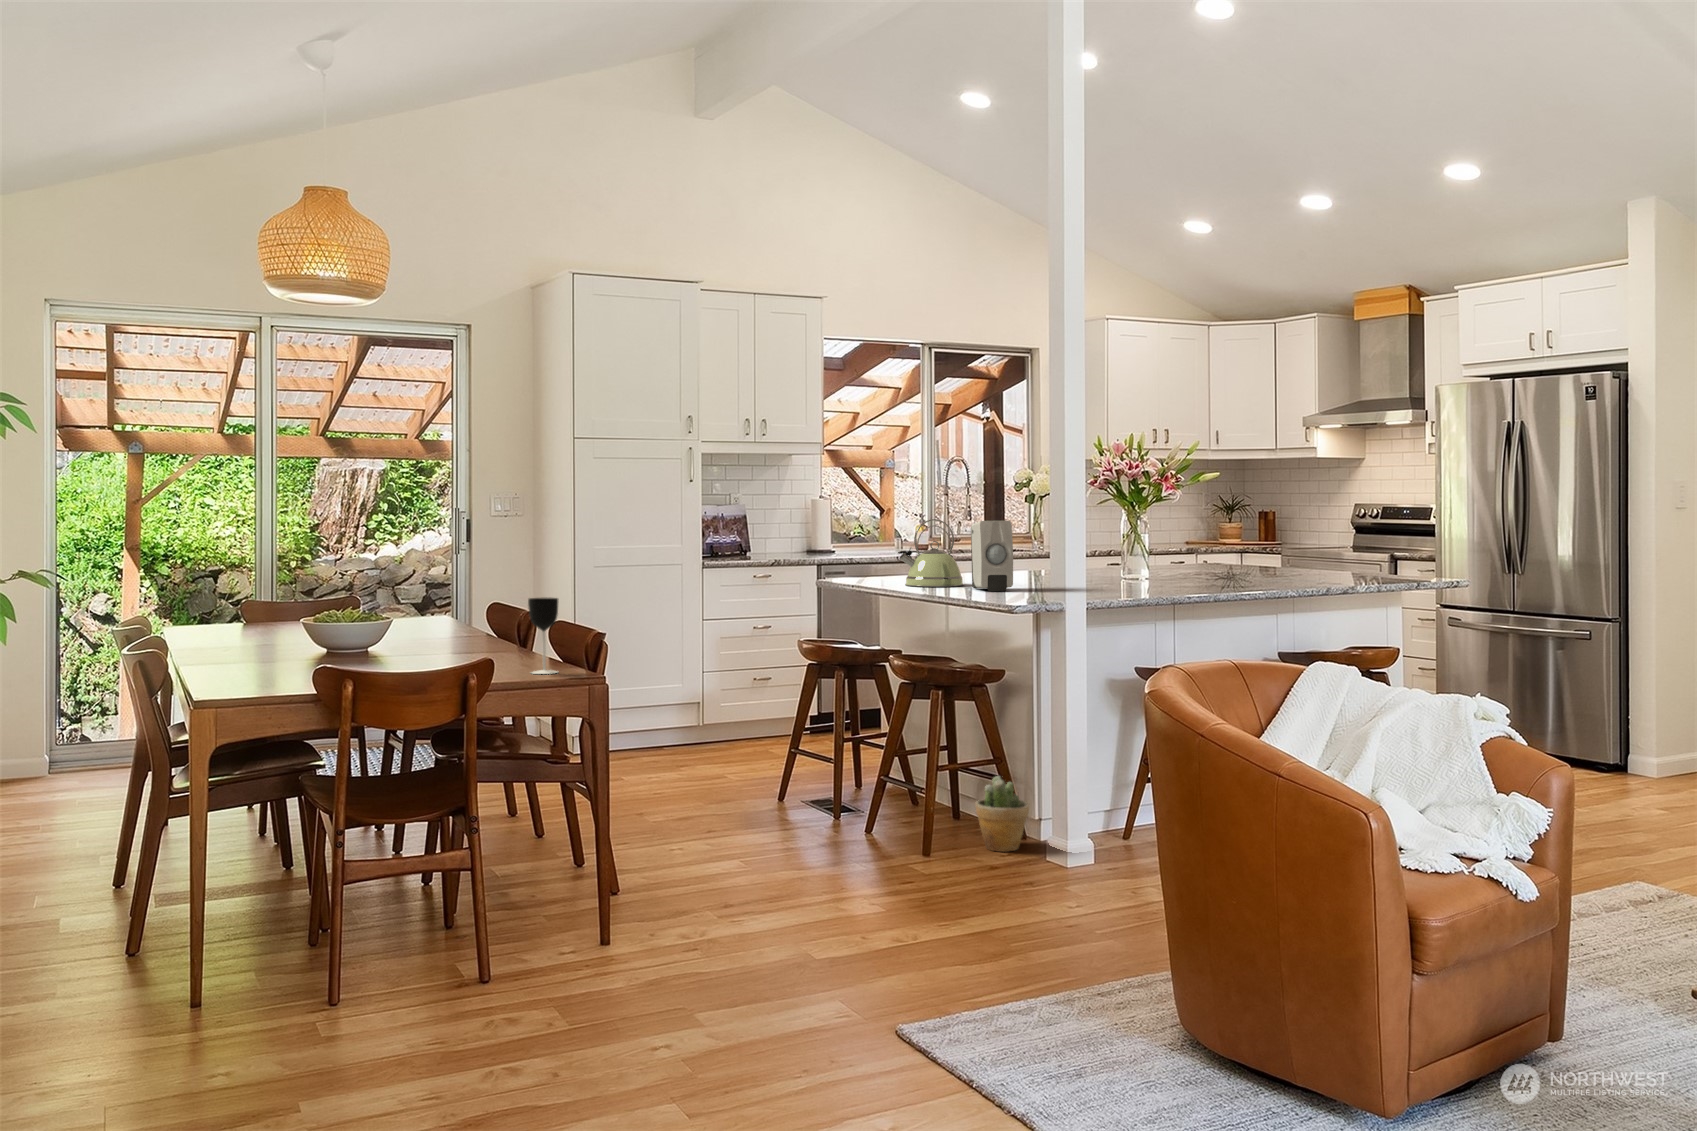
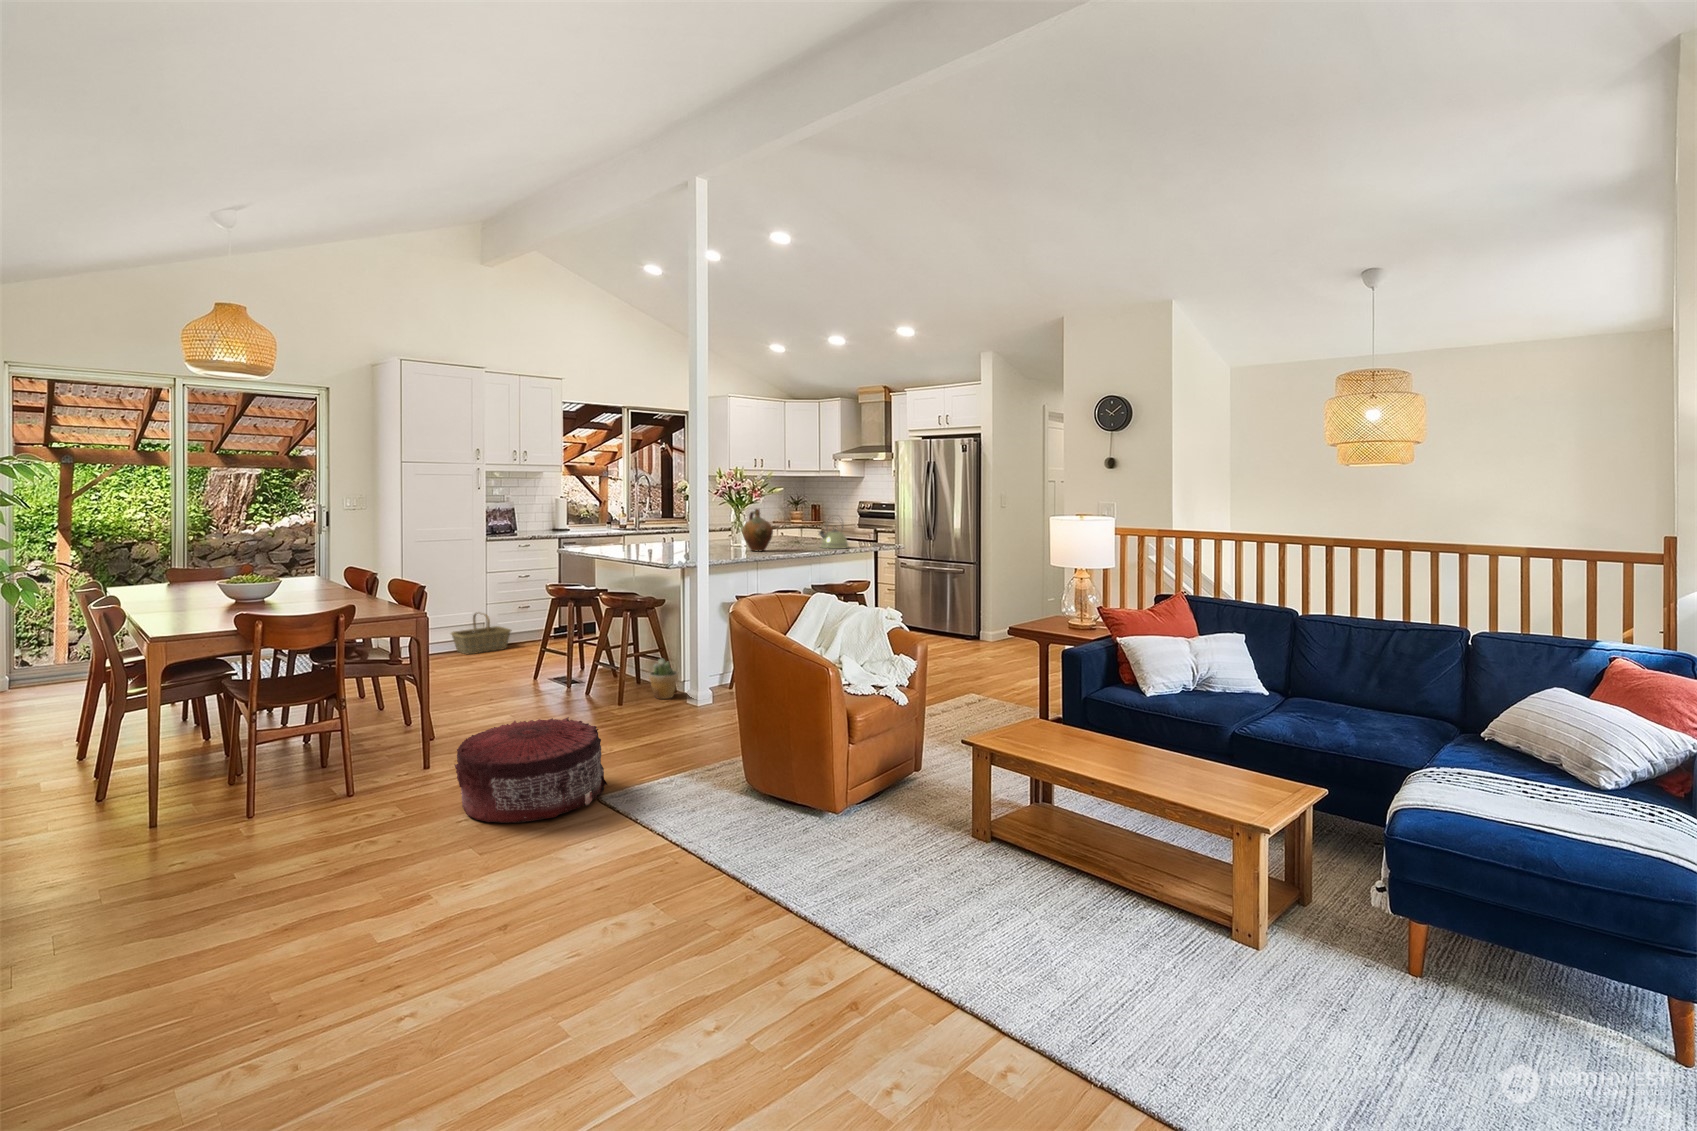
ceramic jug: none [1145,502,1204,582] -> present [742,509,773,551]
kettle: present [898,519,963,587] -> present [819,519,848,549]
soap dispenser: present [971,521,1013,591] -> none [646,519,669,558]
wine glass: present [528,598,558,674] -> none [374,571,395,616]
basket: none [647,689,741,759] -> present [451,613,511,654]
pouf: none [646,869,914,1064] -> present [455,717,607,823]

